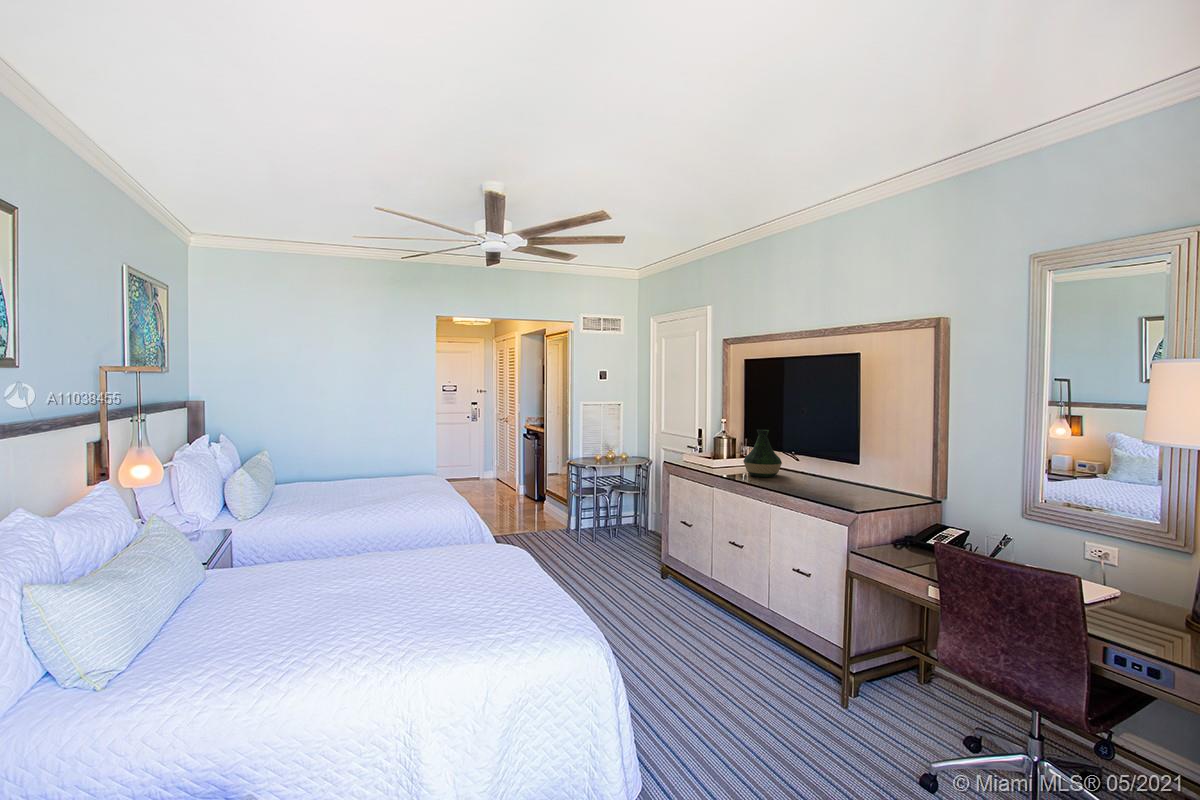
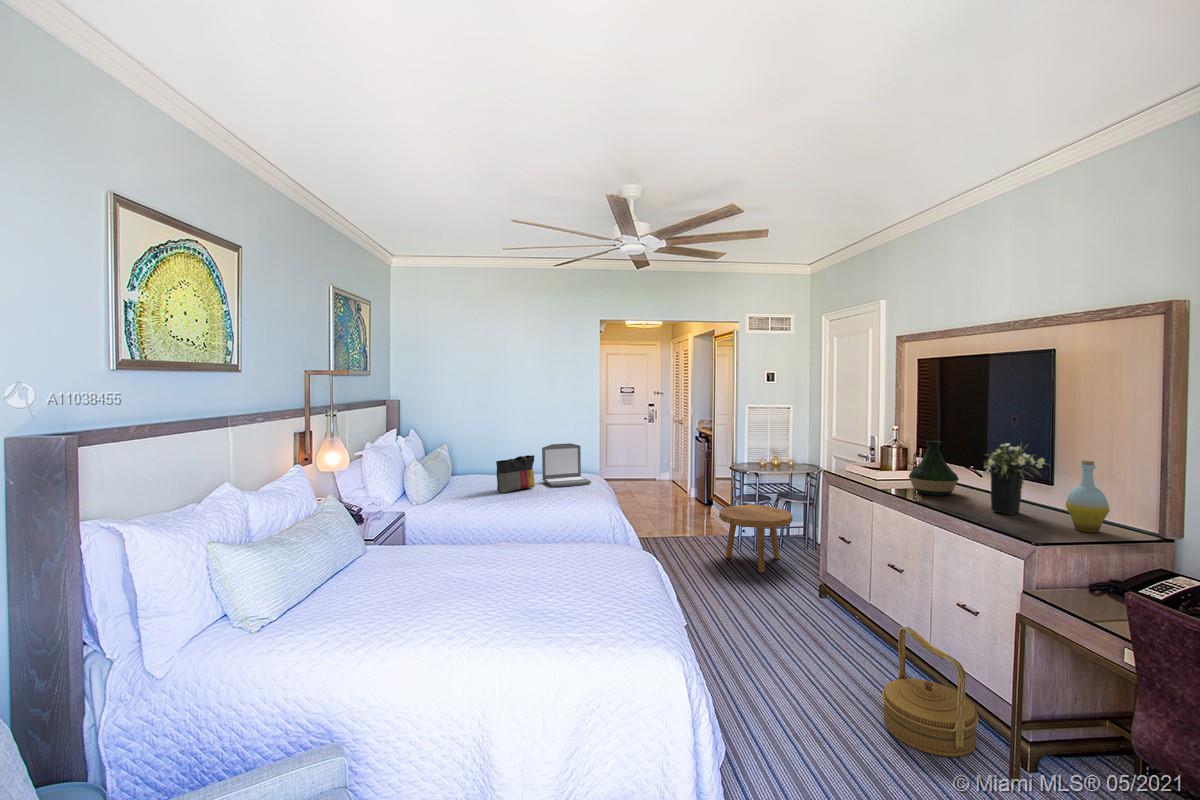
flower arrangement: none [804,428,856,489] -> present [984,443,1045,515]
laptop: none [372,441,432,489] -> present [542,443,591,487]
bottle: none [869,442,899,499] -> present [1065,460,1110,533]
tote bag: none [321,455,367,498] -> present [496,455,535,493]
footstool: none [563,497,632,562] -> present [719,505,793,573]
woven basket: none [739,592,814,699] -> present [882,627,979,757]

